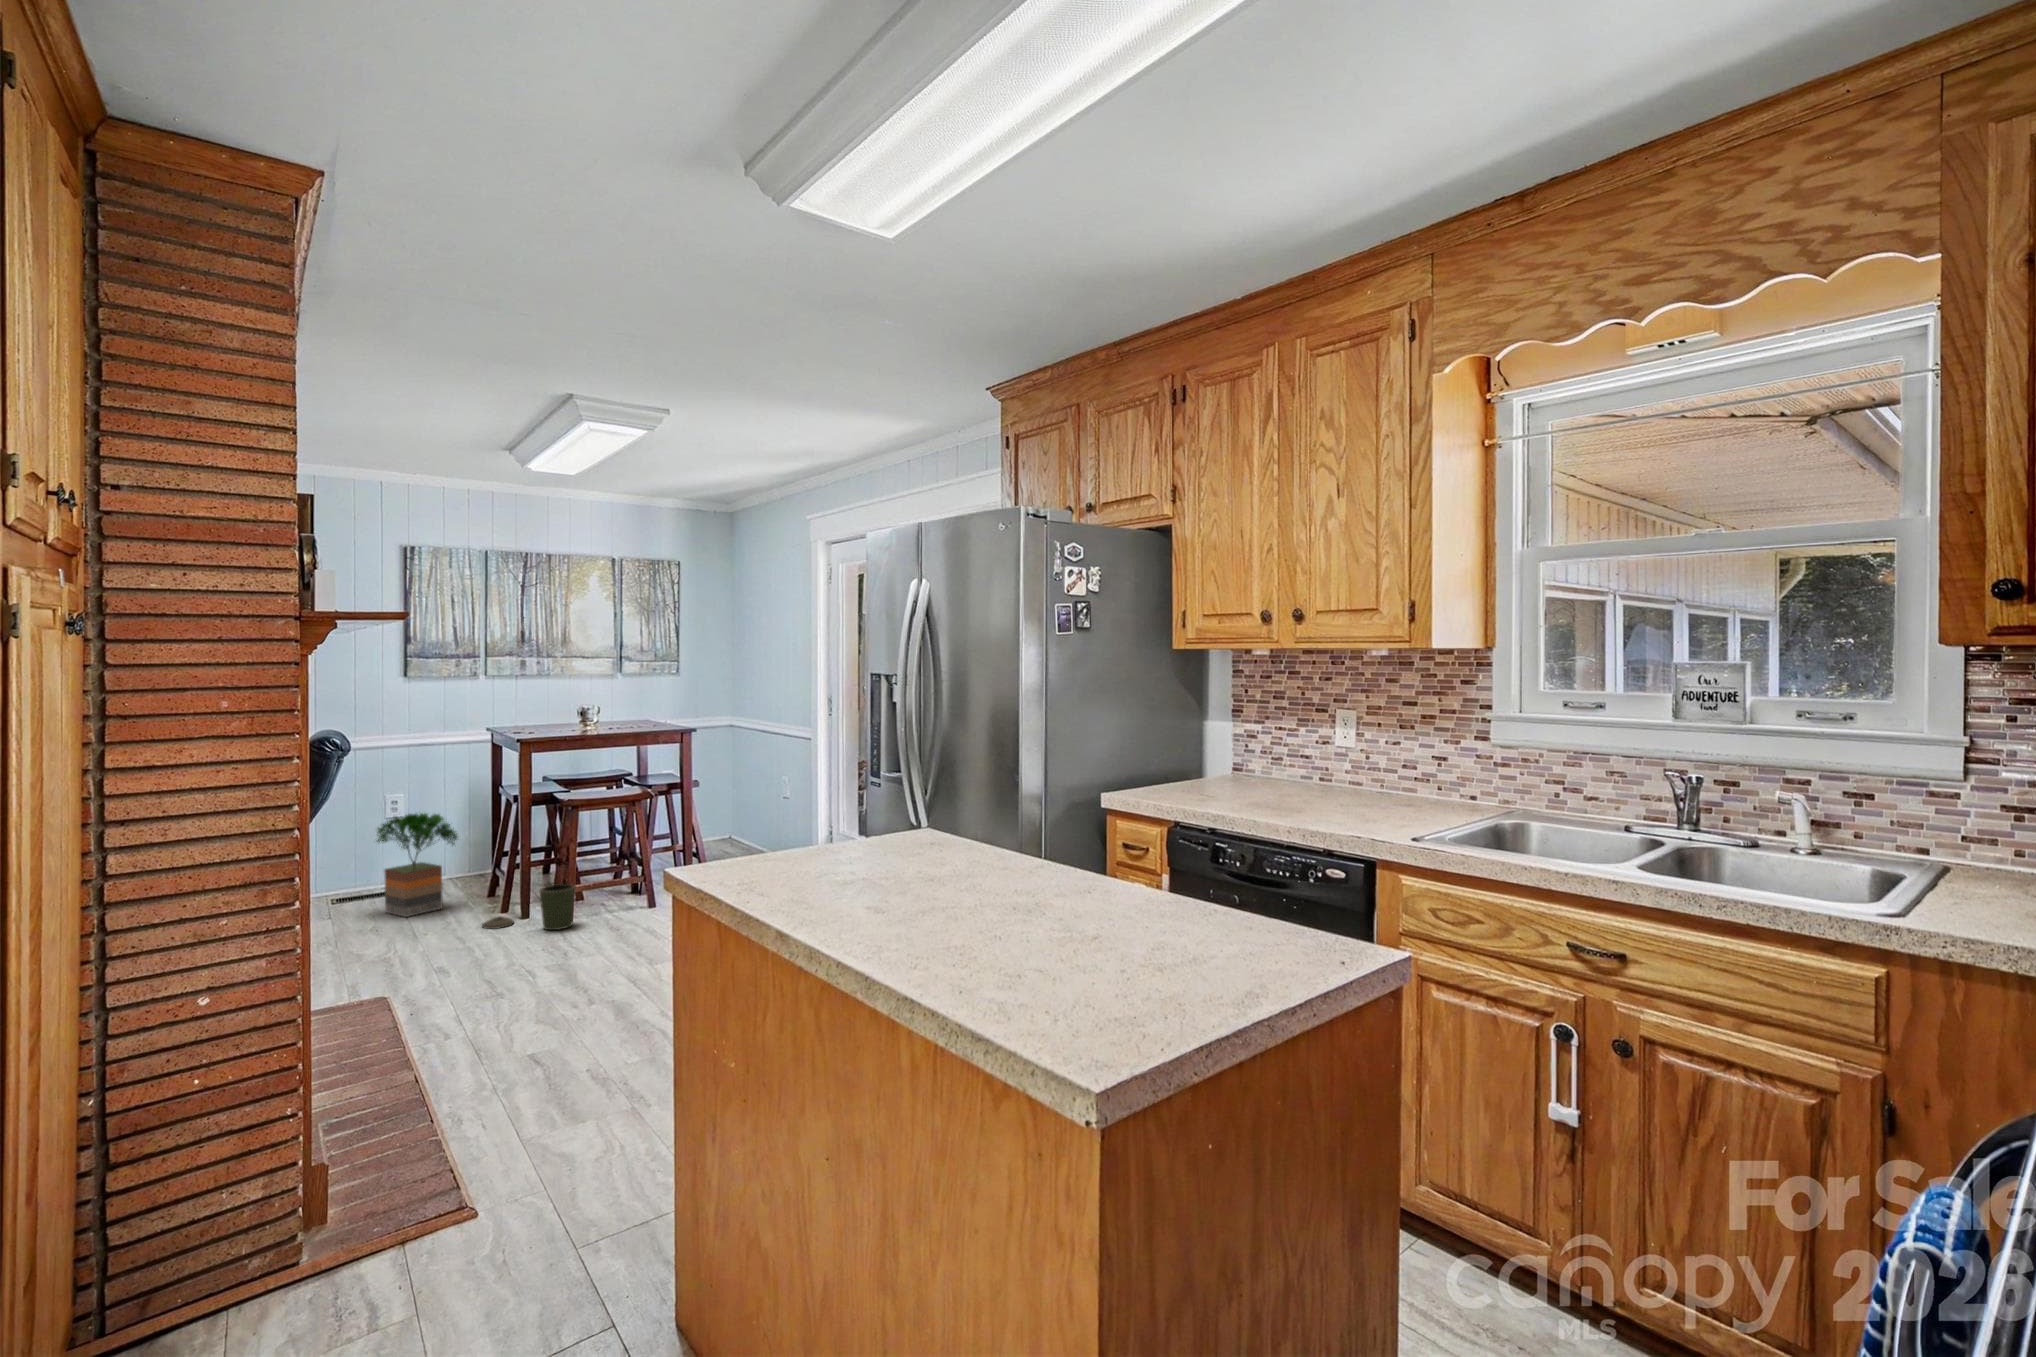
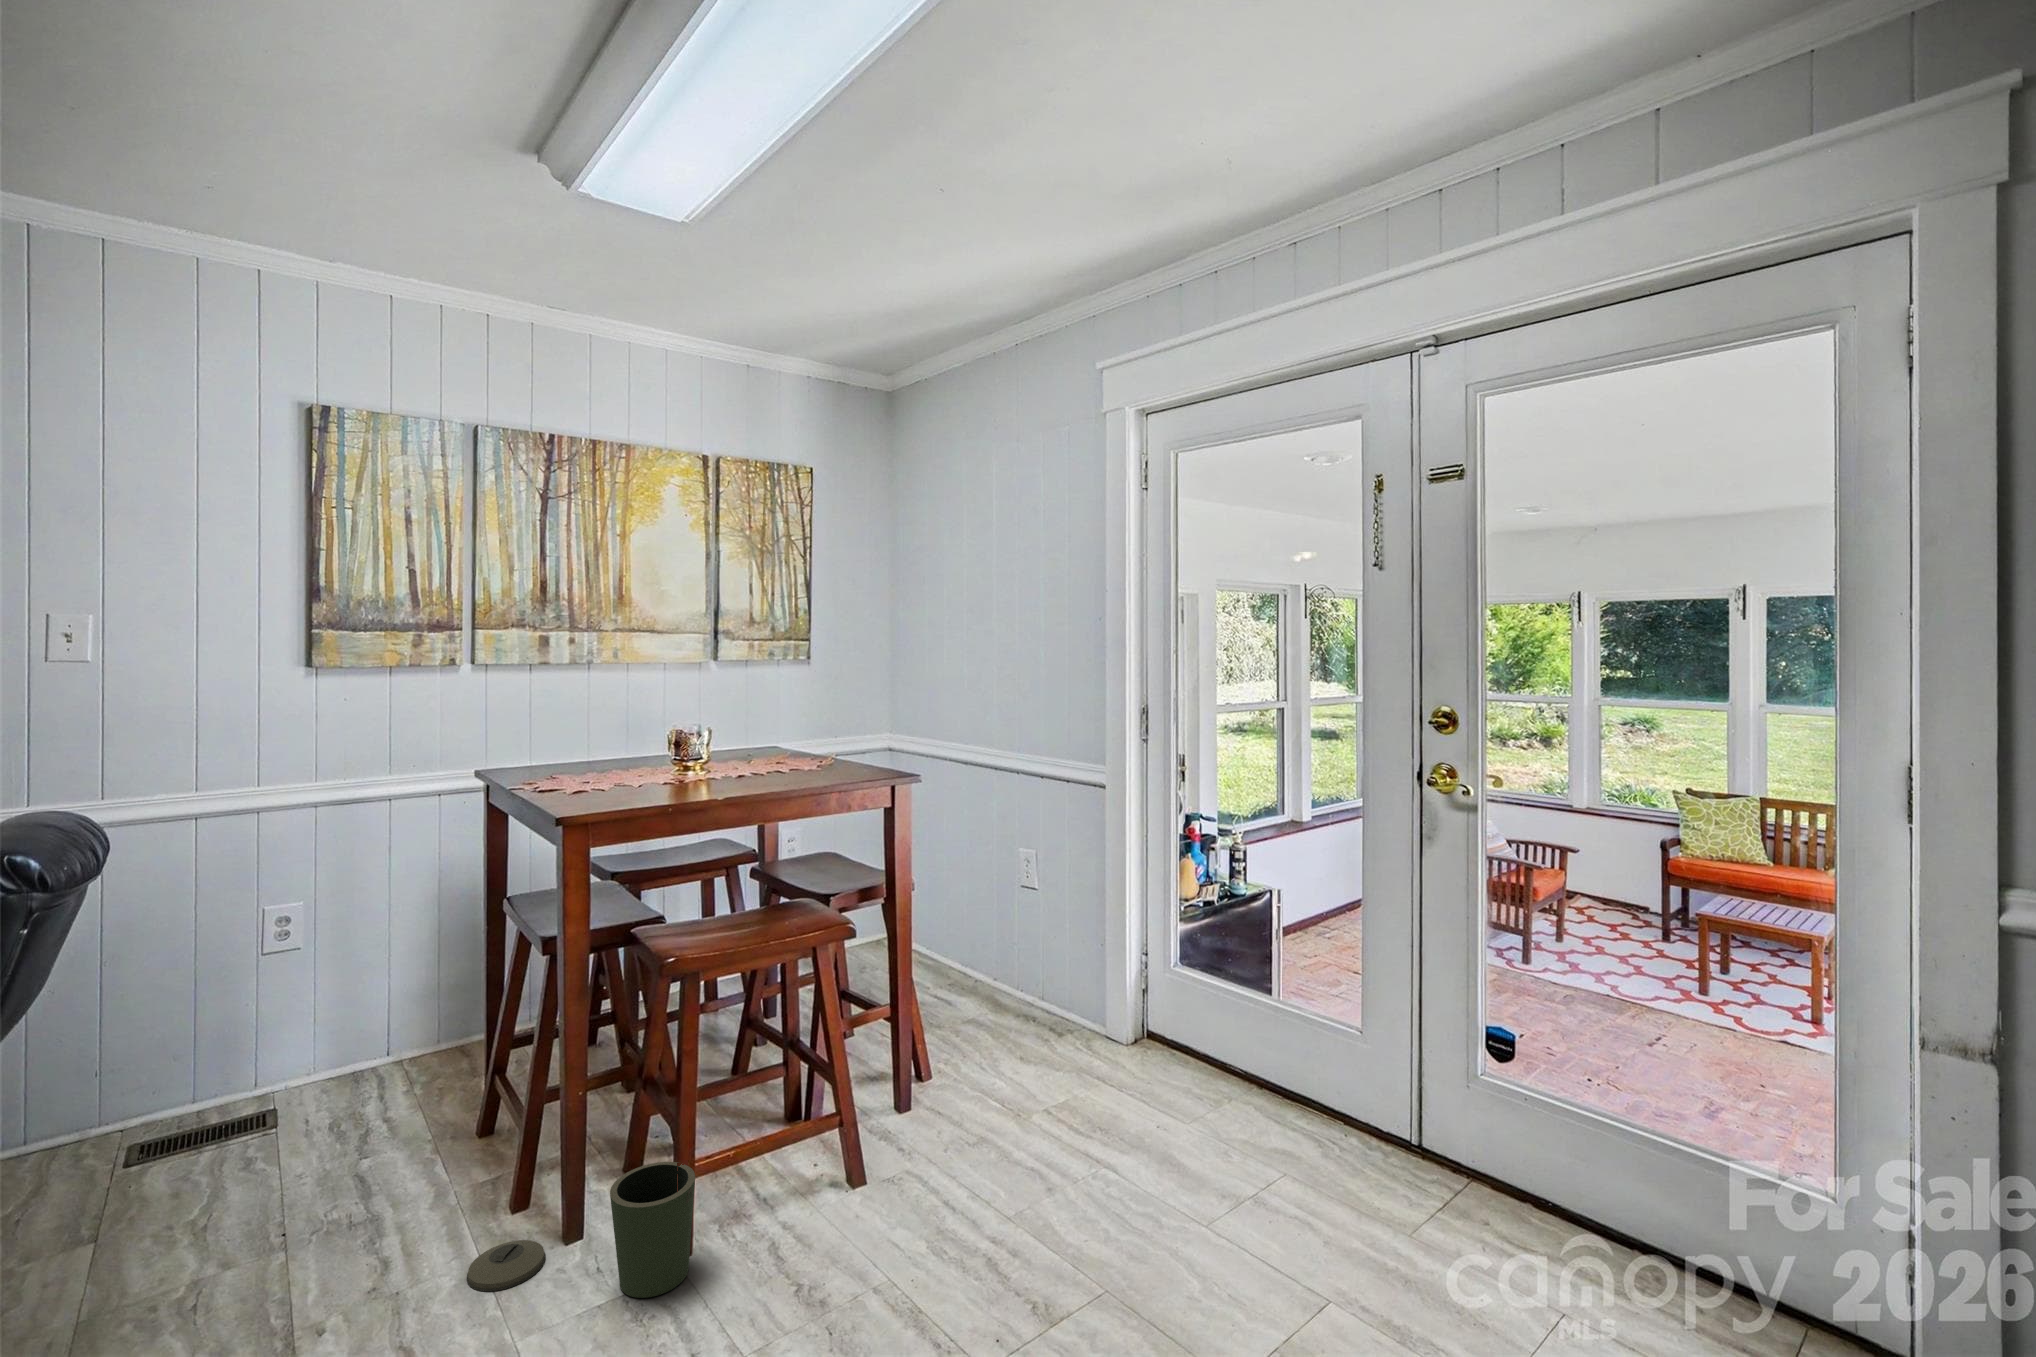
potted tree: present [376,813,458,917] -> none [207,966,418,1233]

